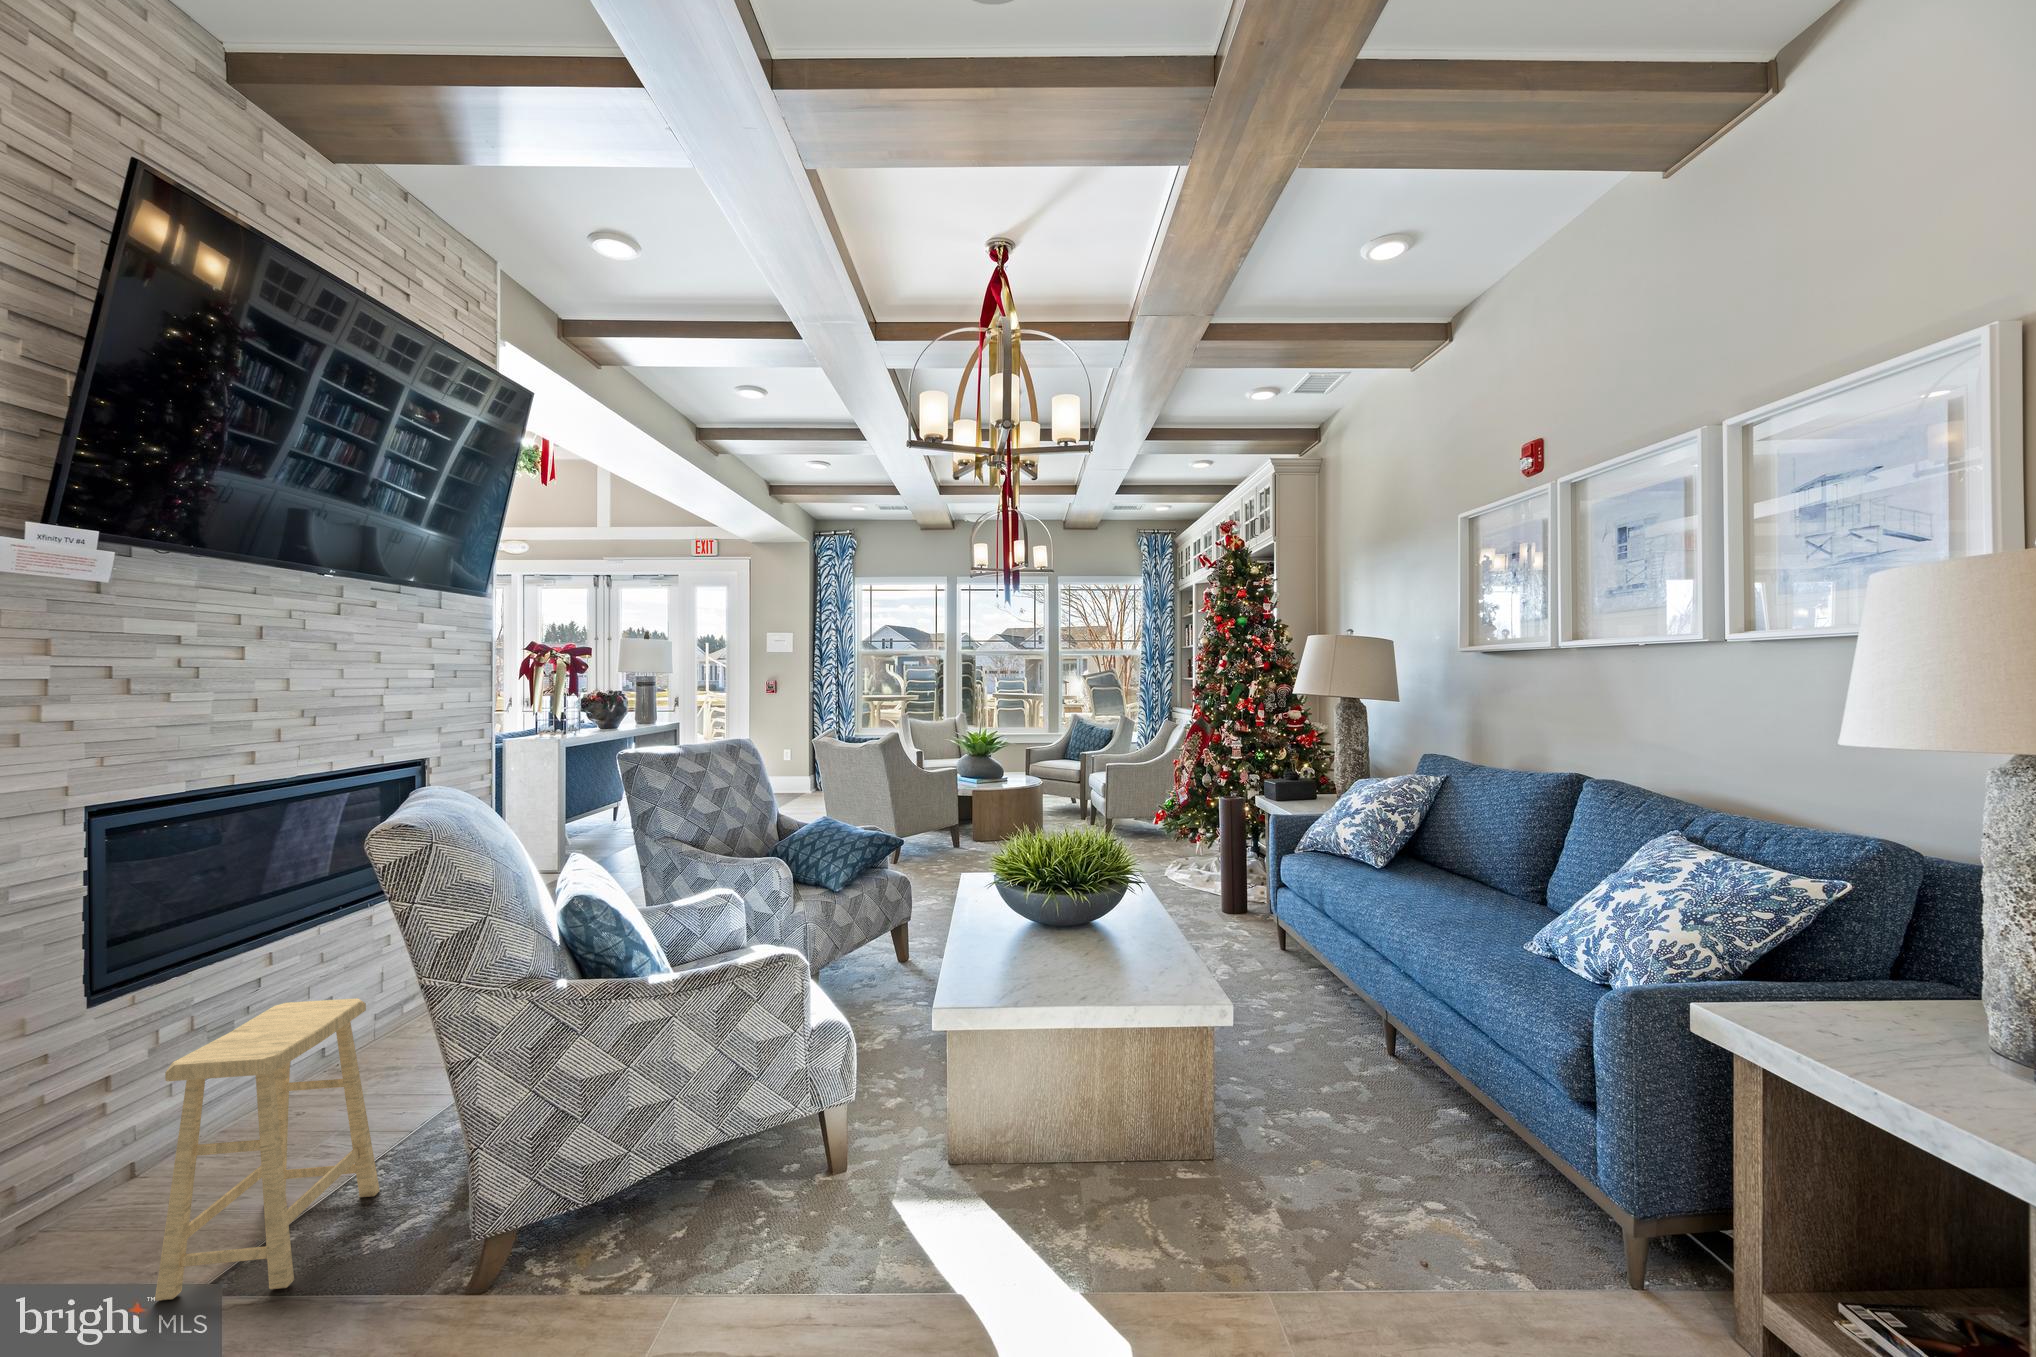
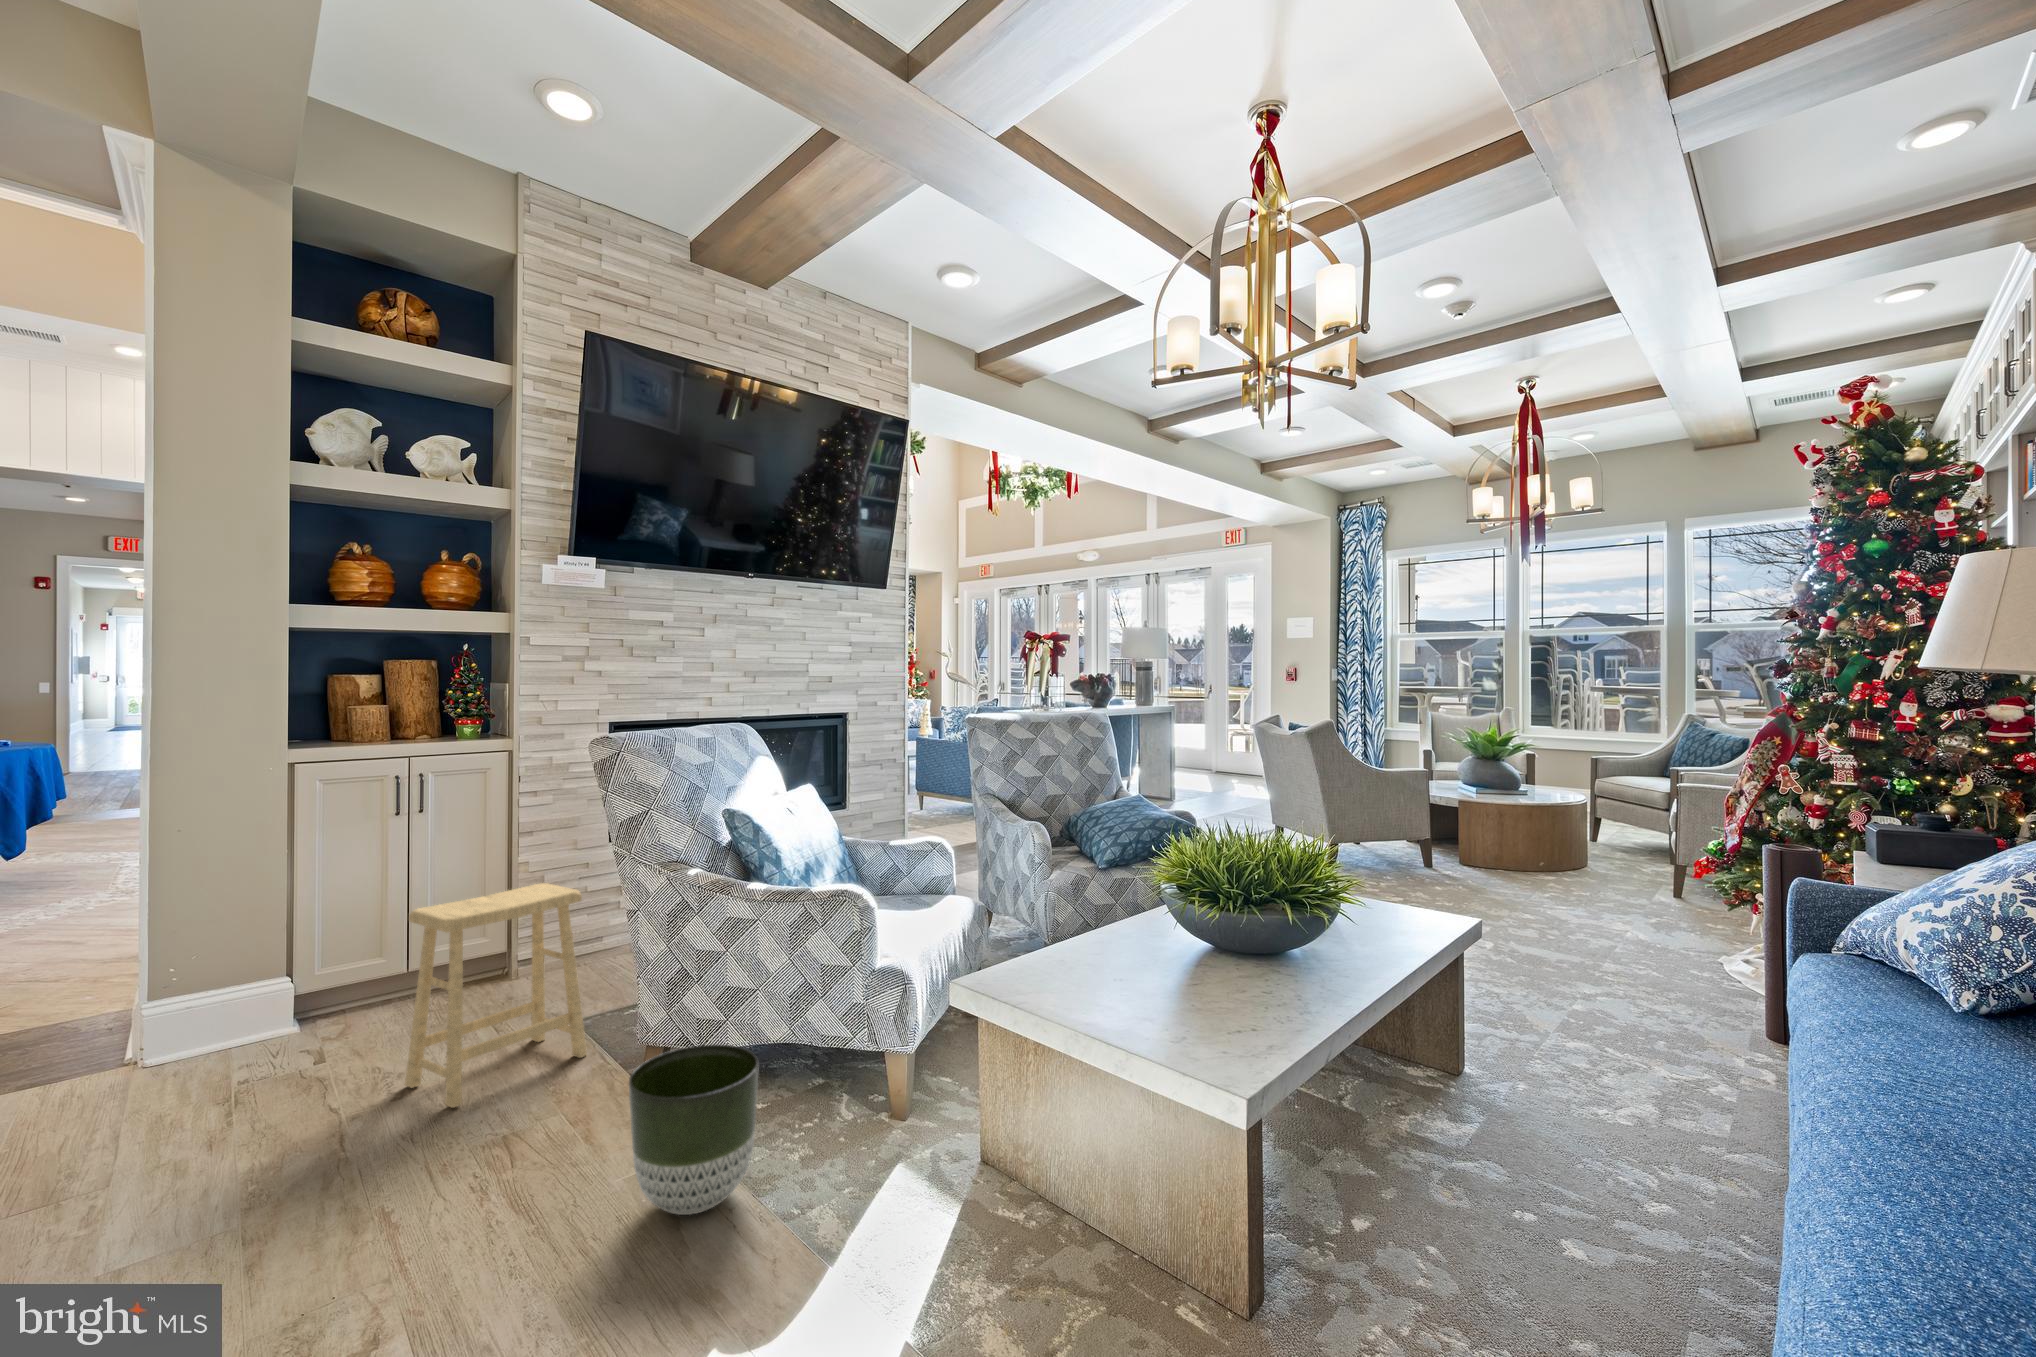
planter: none [658,1083,778,1243] -> present [629,1044,759,1215]

